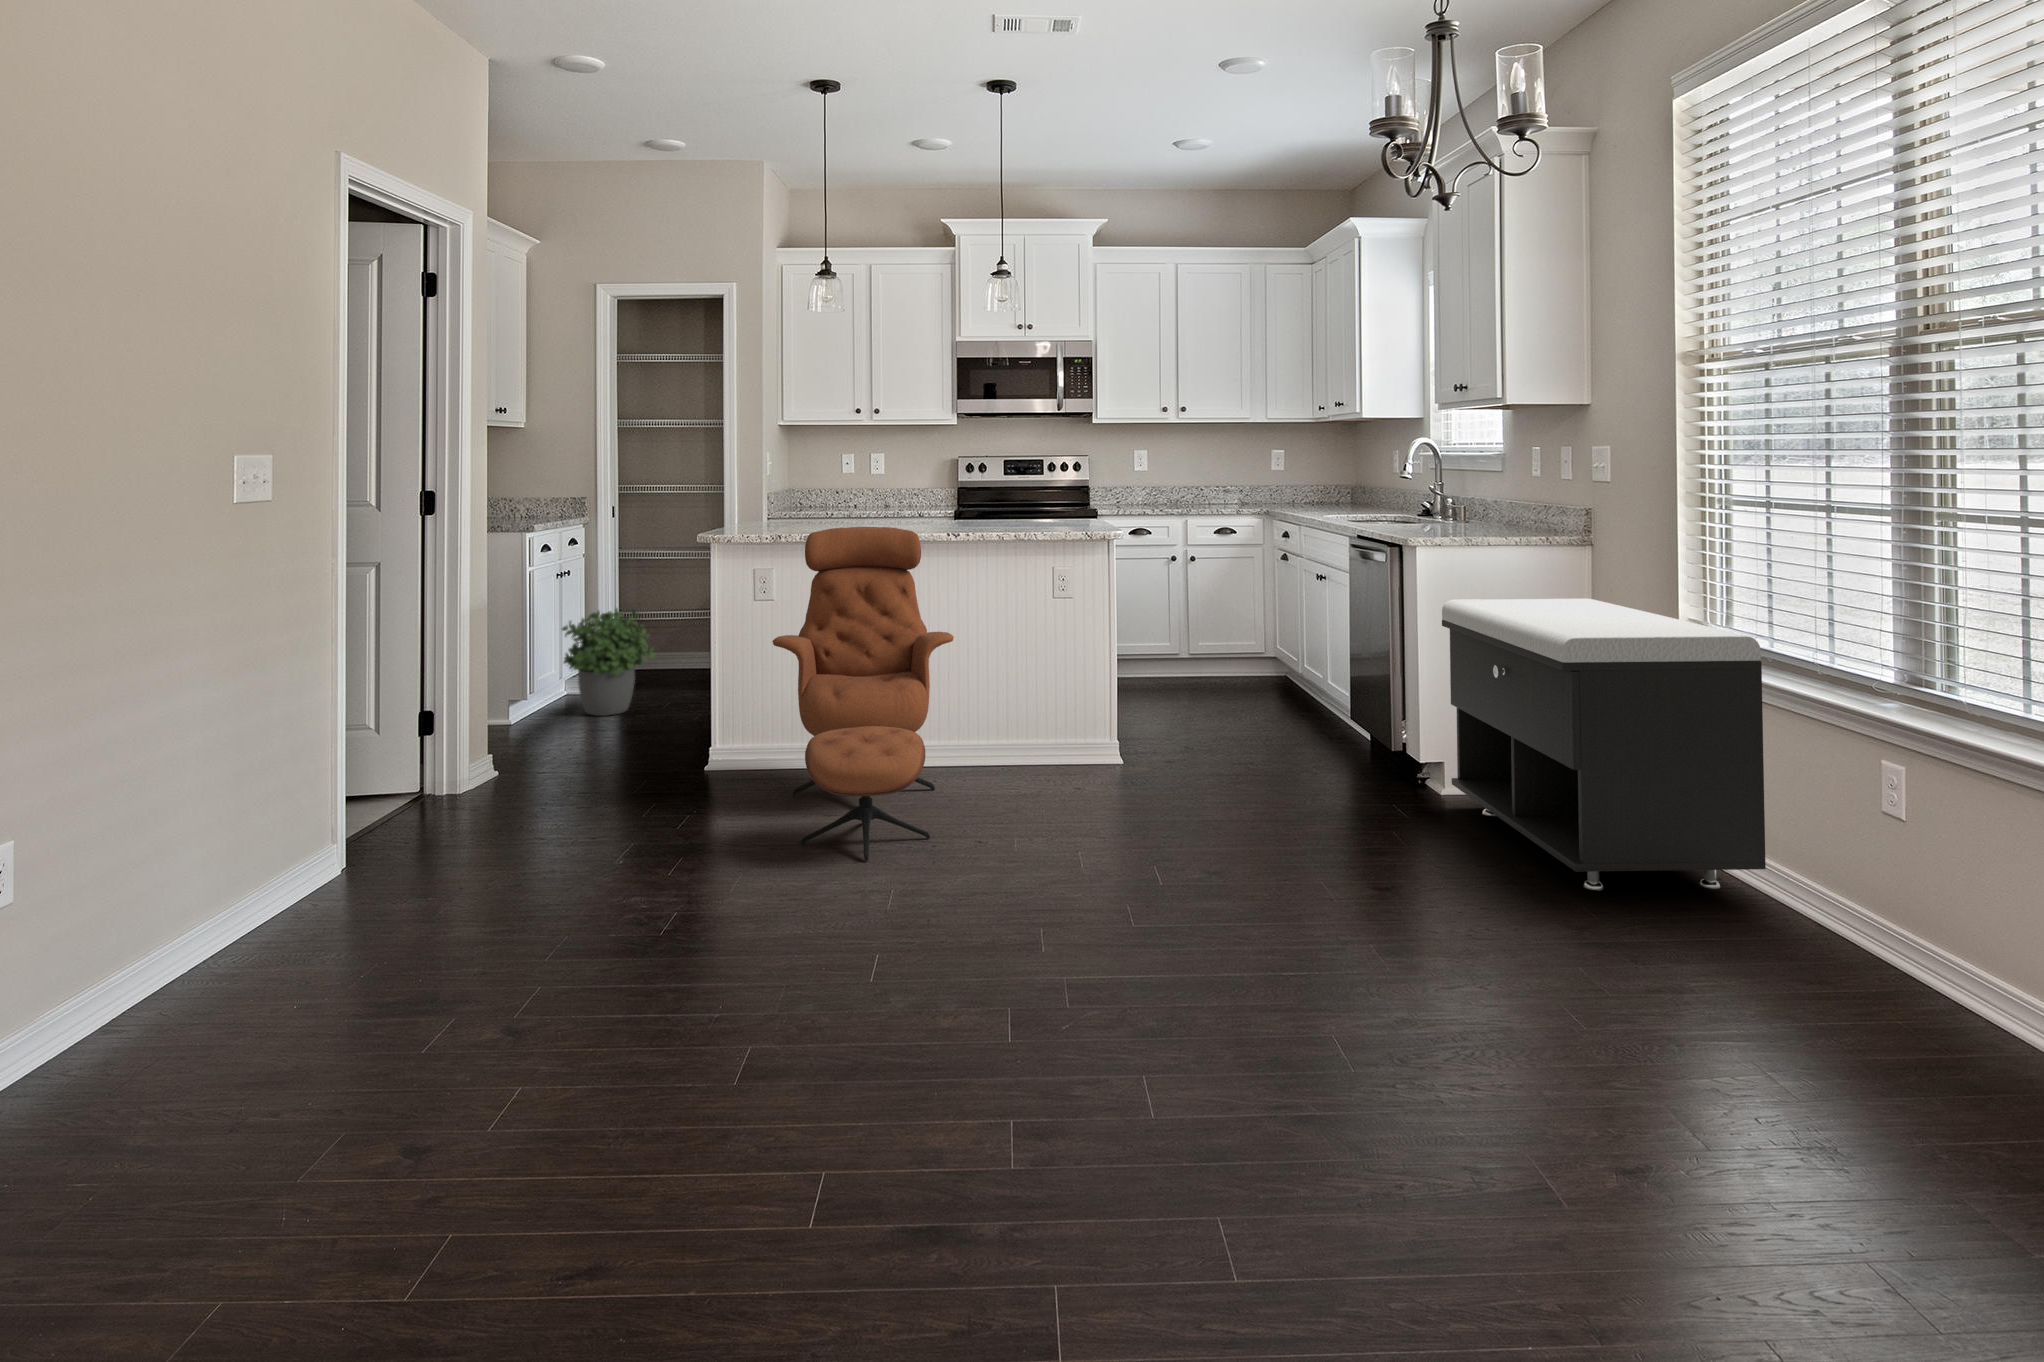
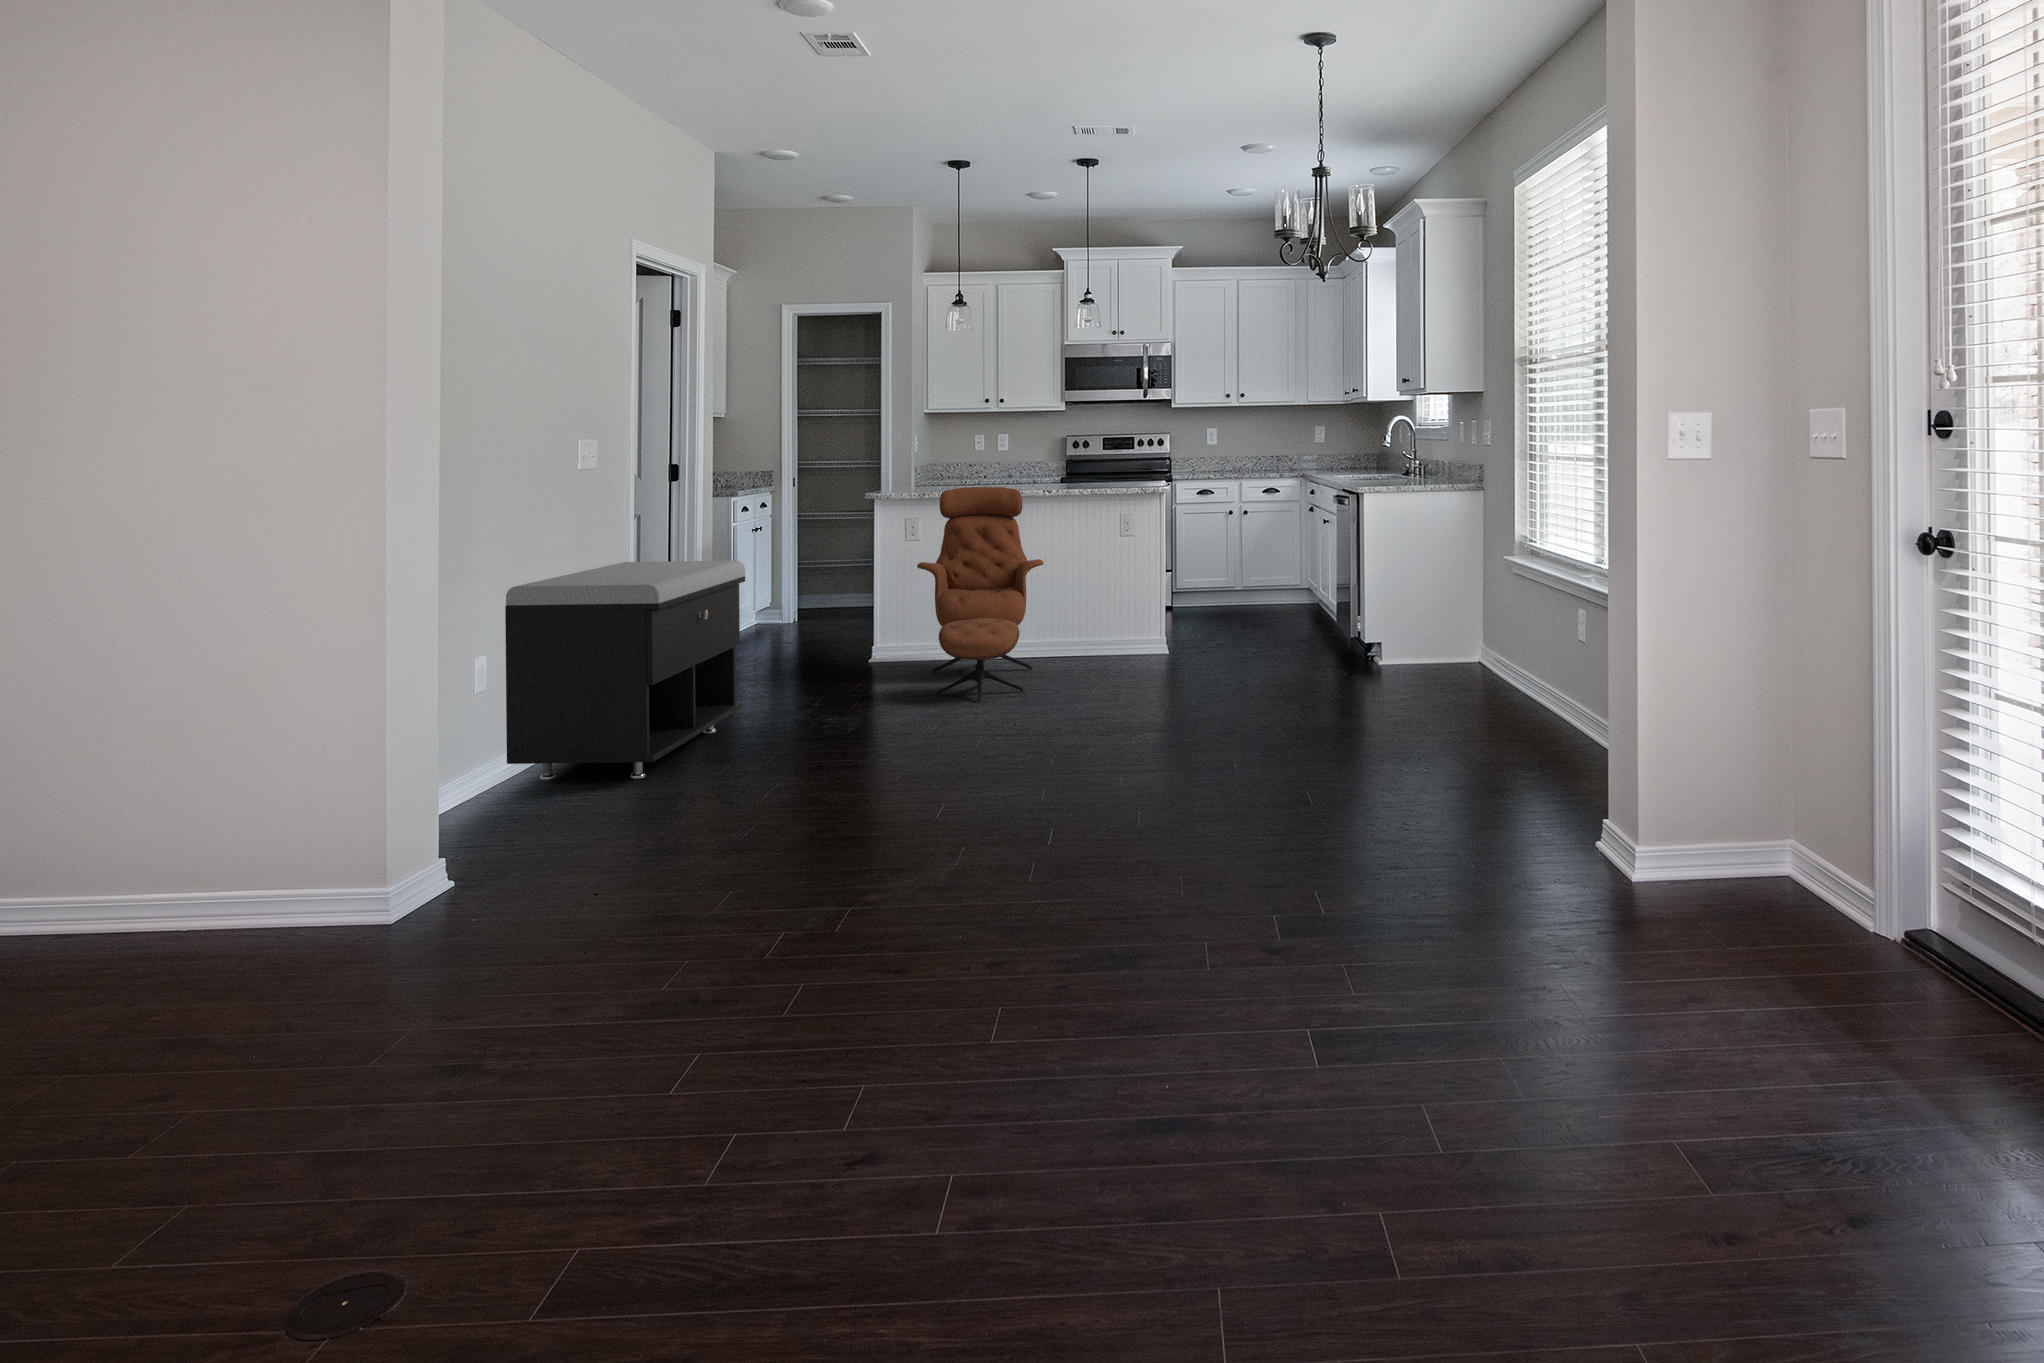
storage bench: present [1442,599,1766,891] -> present [505,561,745,780]
potted plant: present [562,608,655,716] -> none [758,553,830,635]

